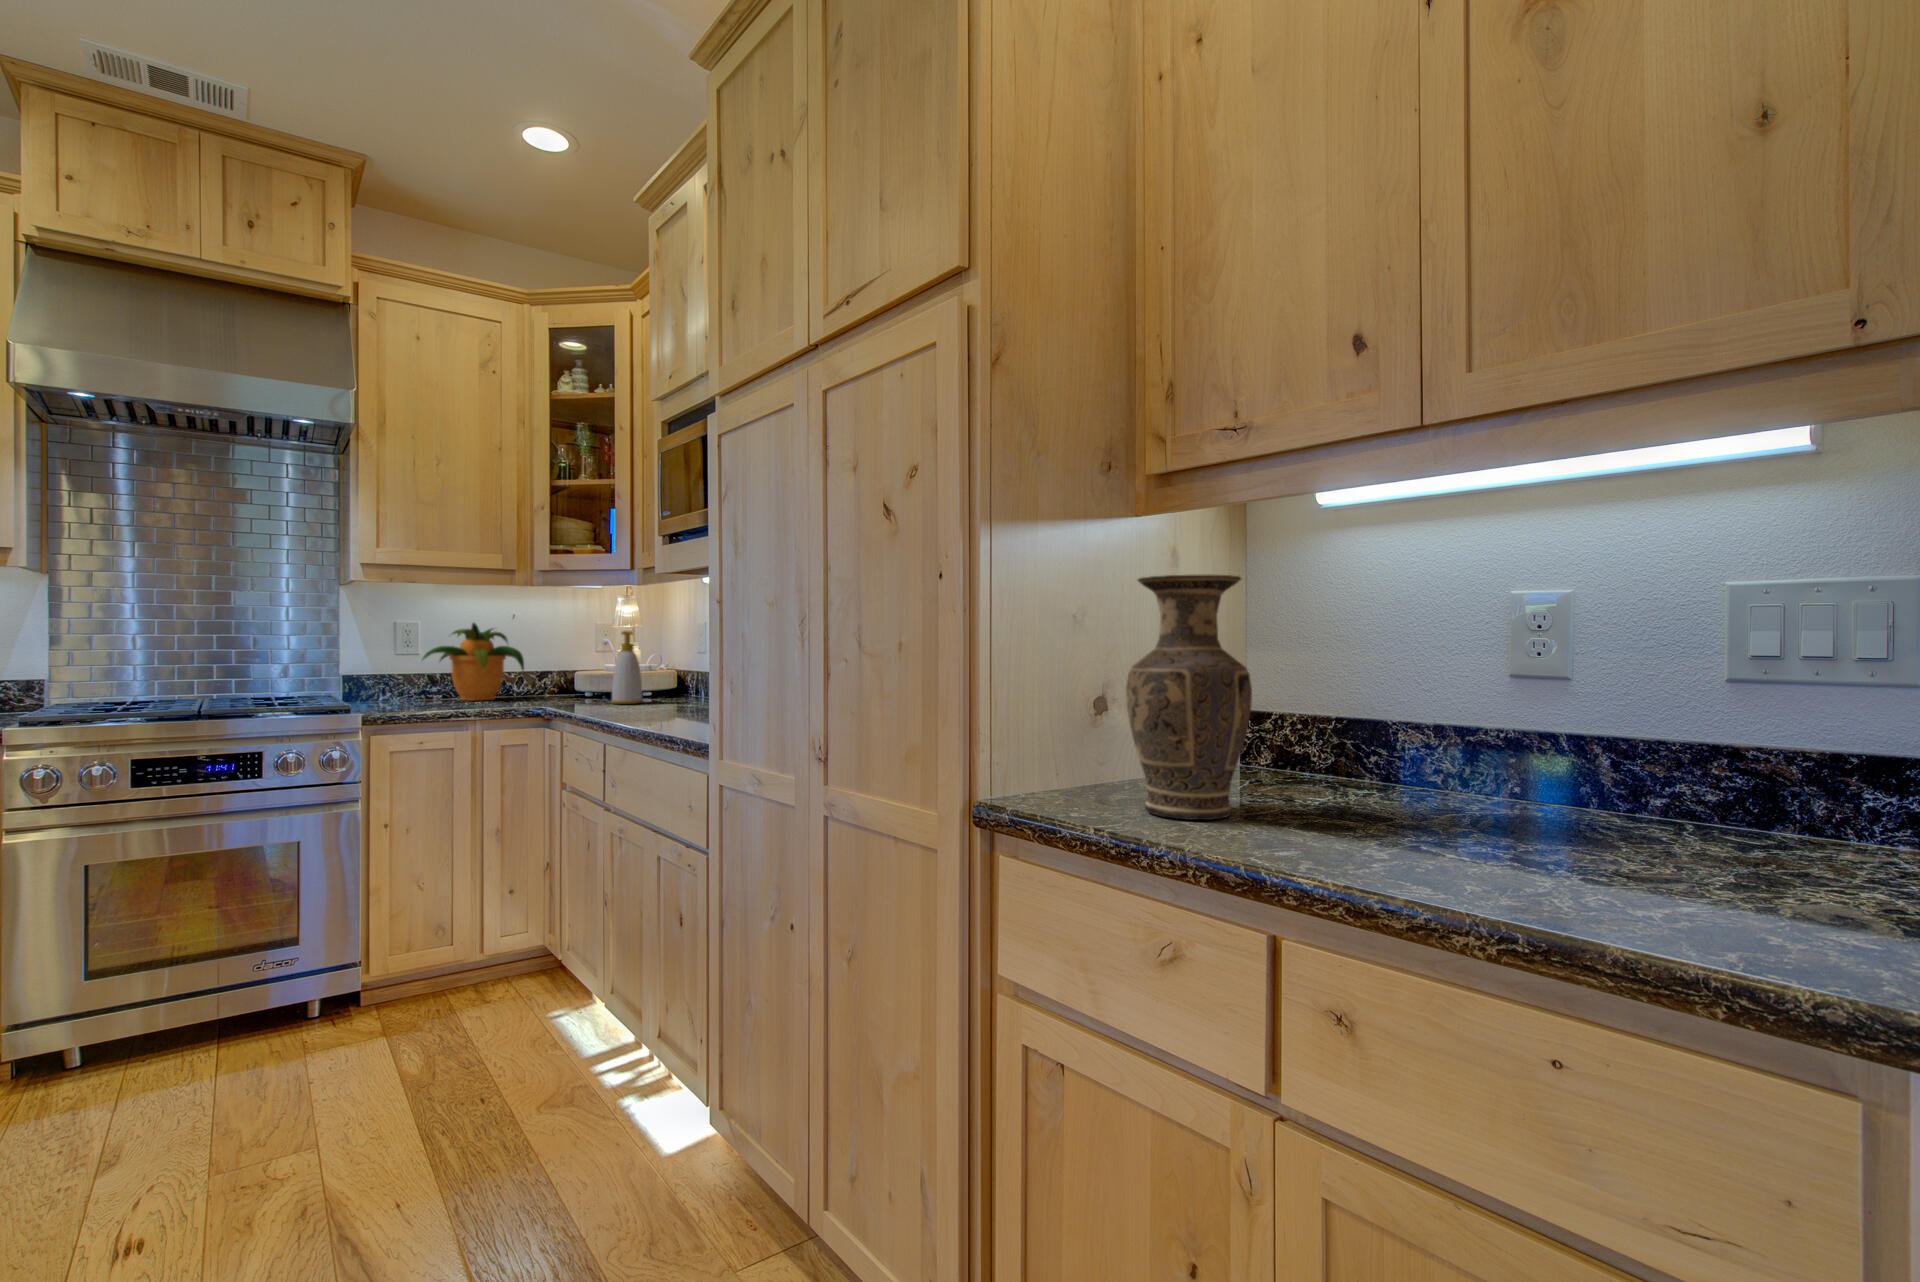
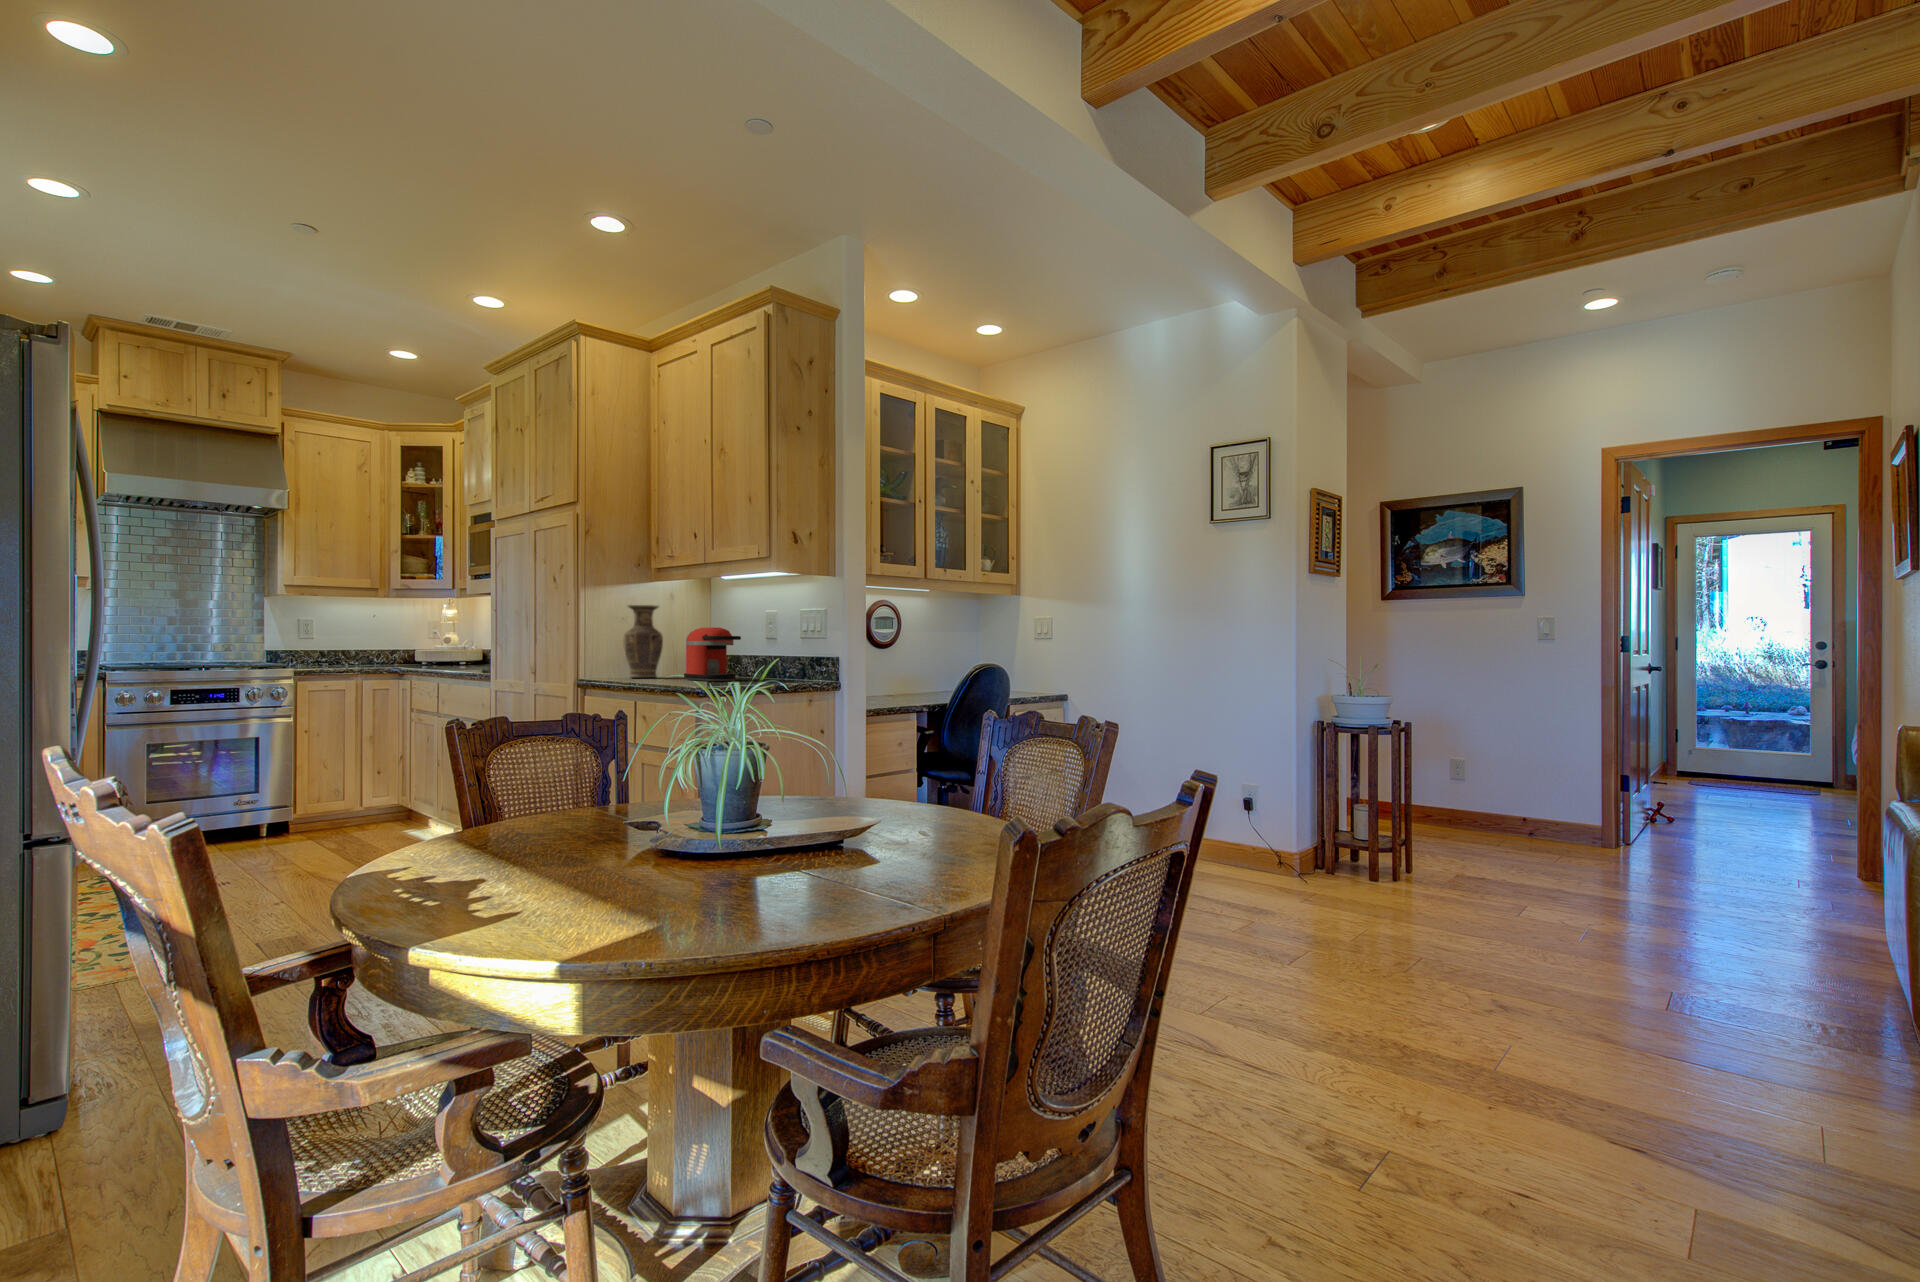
potted plant: present [423,623,524,701] -> none [320,619,384,666]
soap bottle: present [611,631,643,704] -> none [440,624,461,667]
coffee maker: none [1402,654,1763,888] -> present [684,627,741,681]

